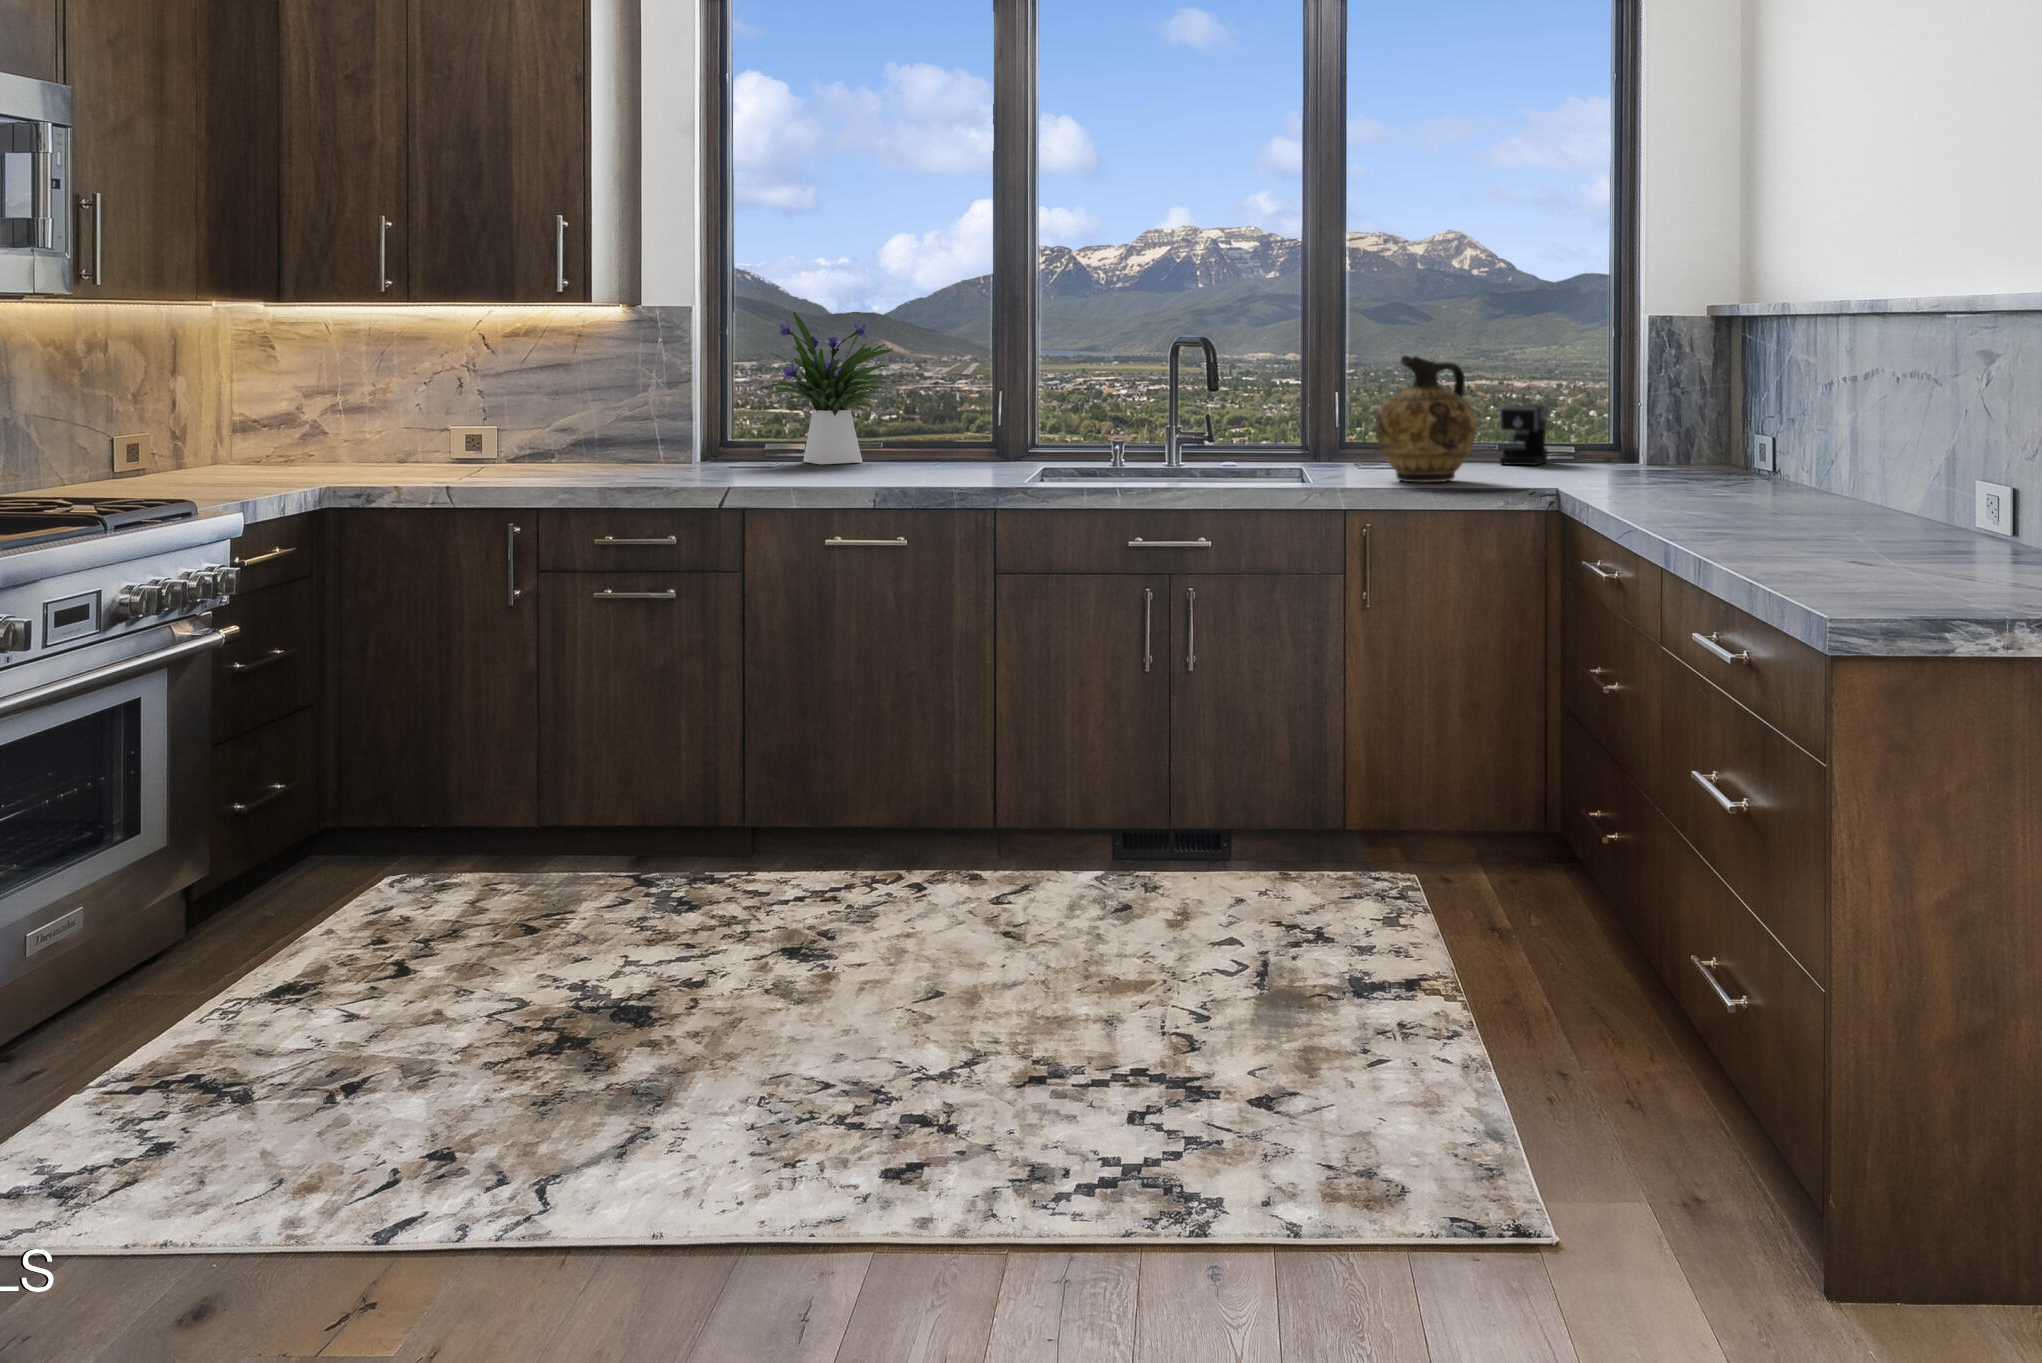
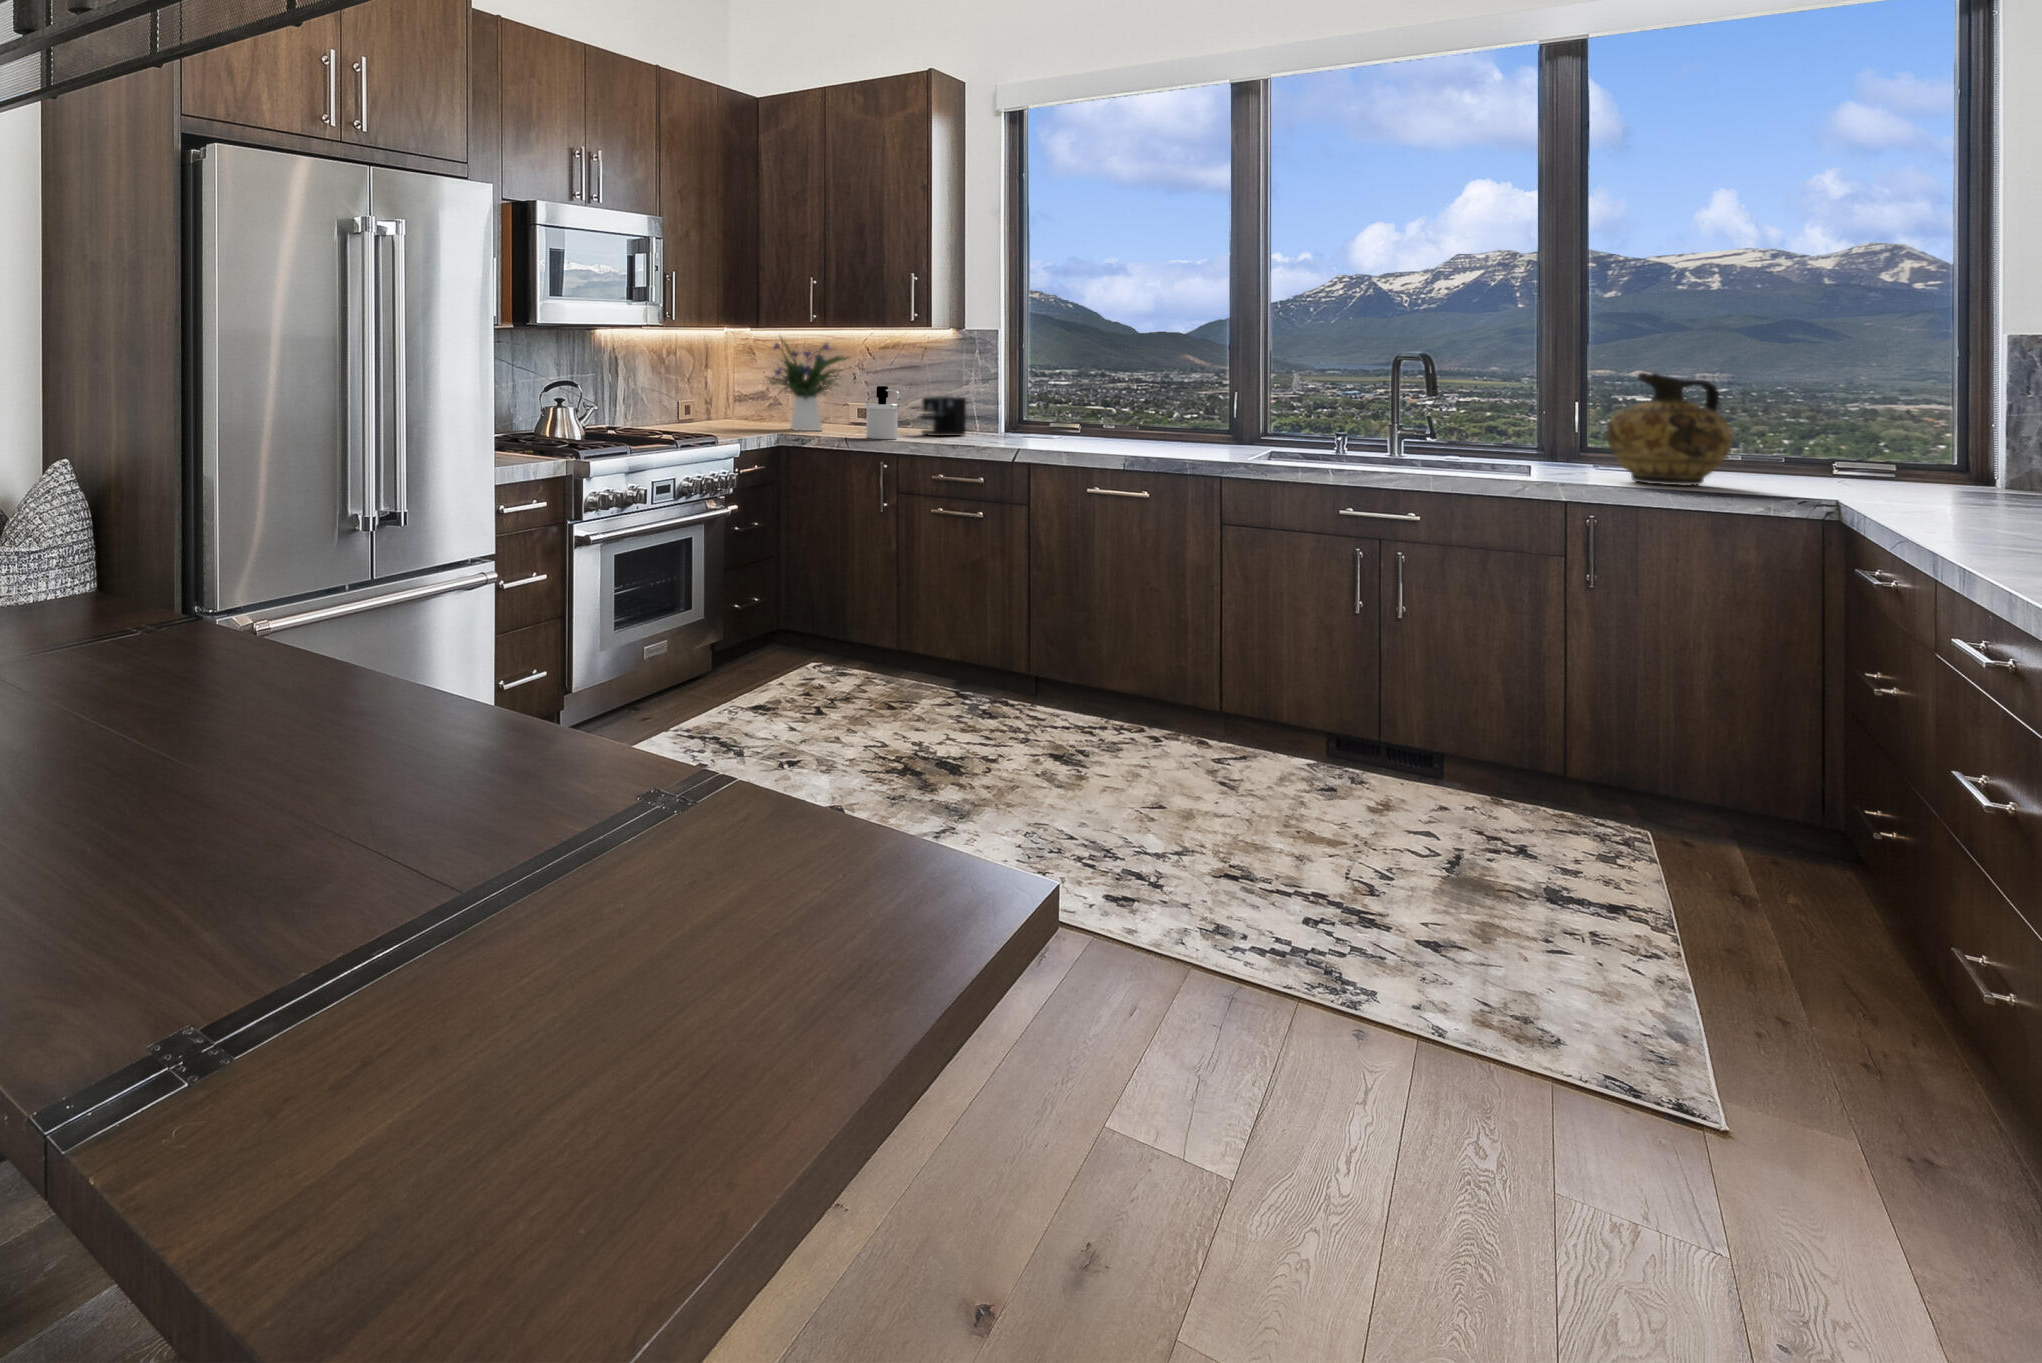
flower arrangement: present [756,312,892,464] -> present [763,338,846,431]
soap dispenser: none [474,395,535,484] -> present [866,386,901,439]
coffee maker: present [1500,406,1611,465] -> present [921,396,1004,438]

